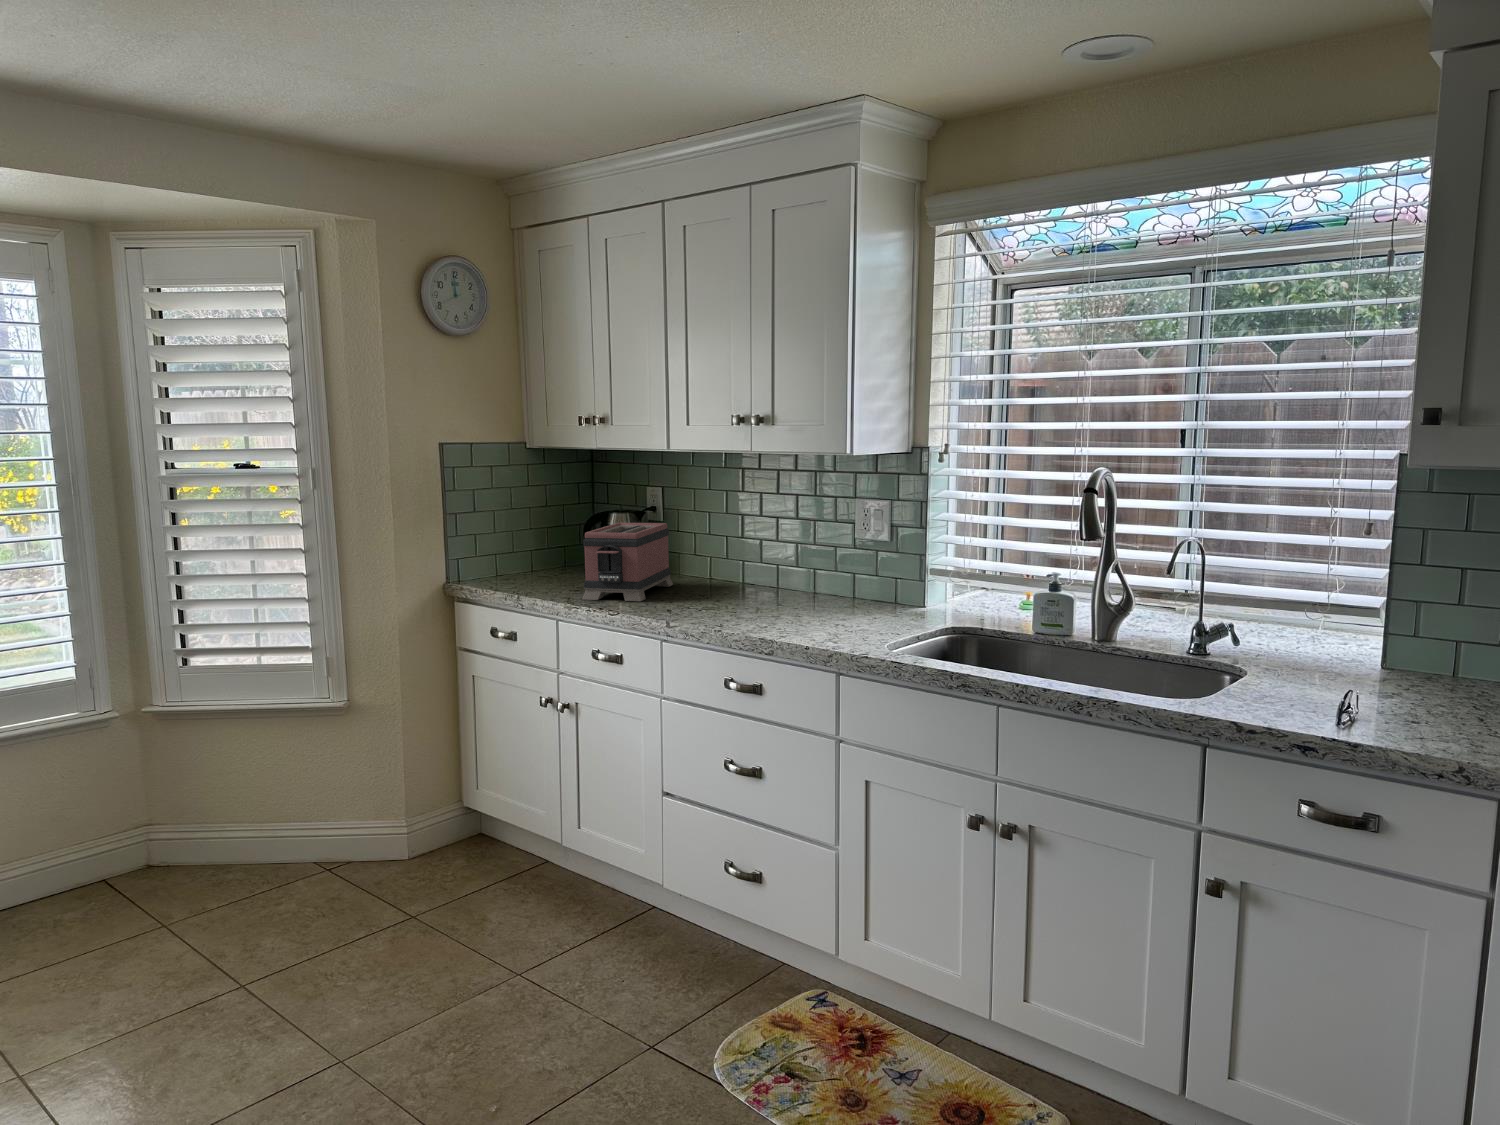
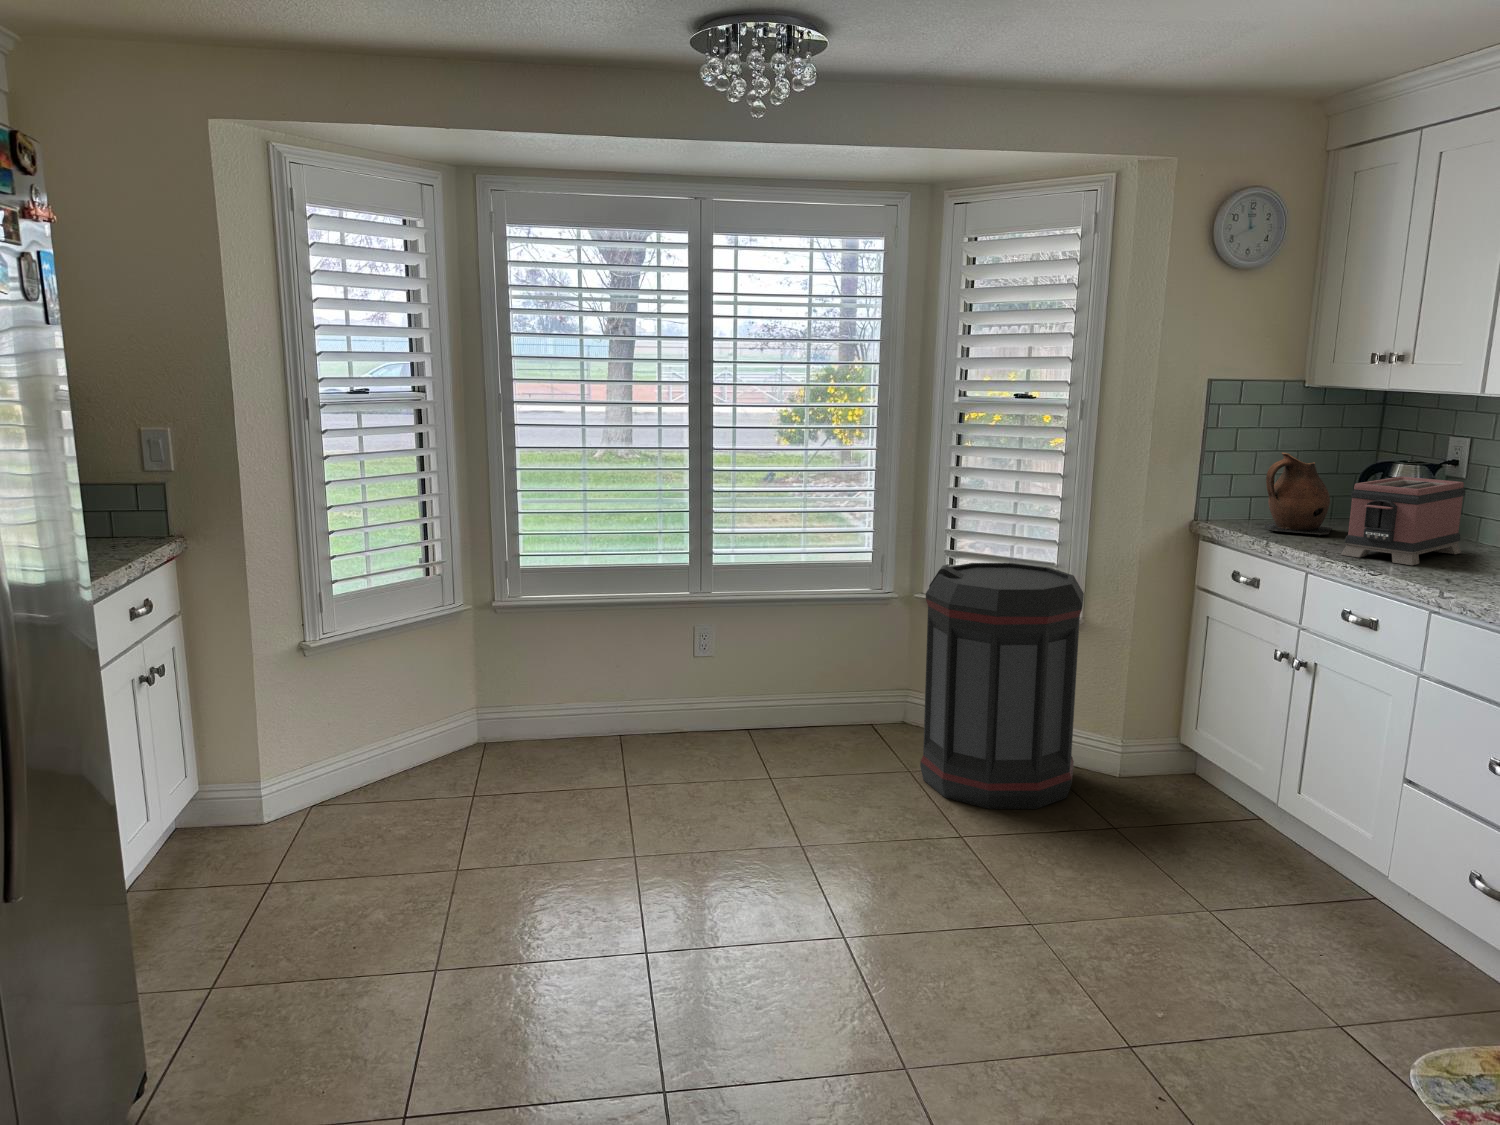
ceramic pitcher: none [506,509,569,584] -> present [1265,453,1332,536]
trash can: none [153,651,358,939] -> present [920,563,1084,809]

